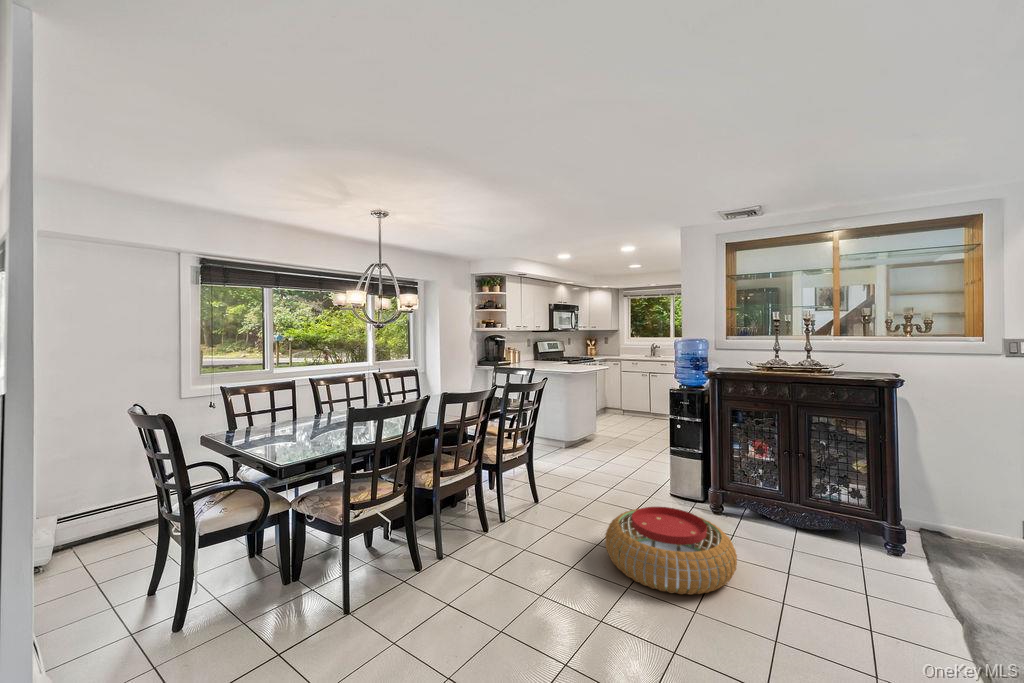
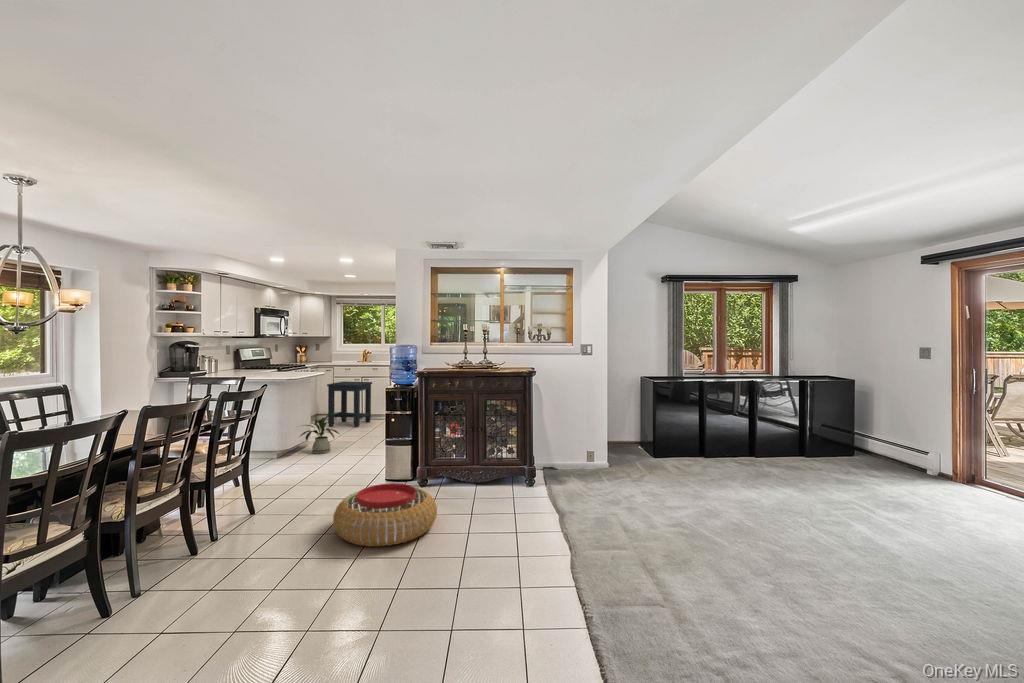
side table: none [614,376,660,425] -> present [327,381,372,427]
house plant: none [581,409,625,450] -> present [301,413,339,454]

